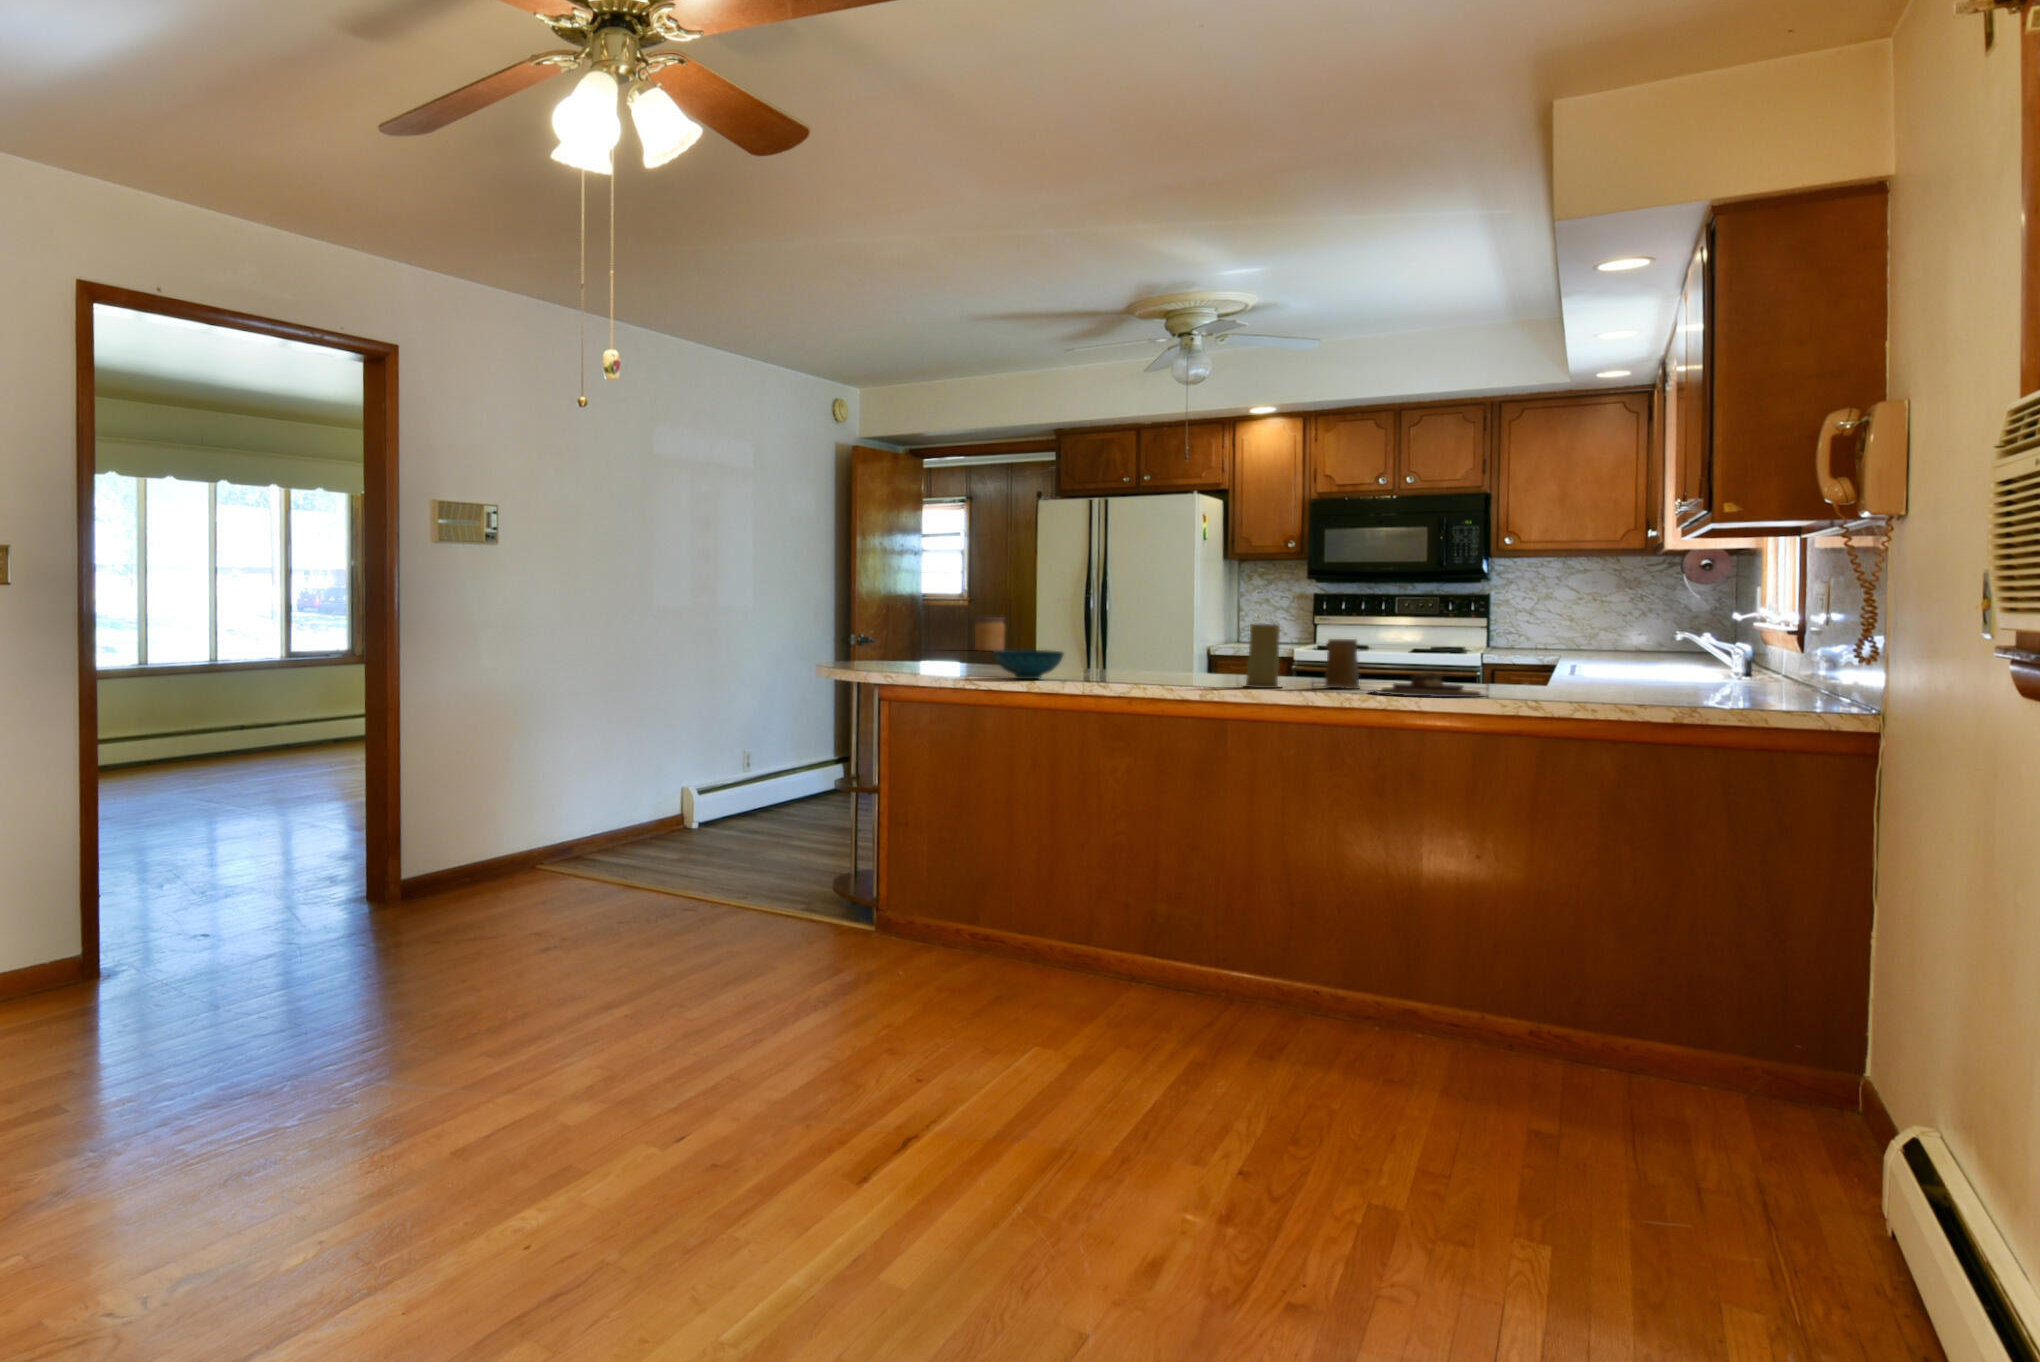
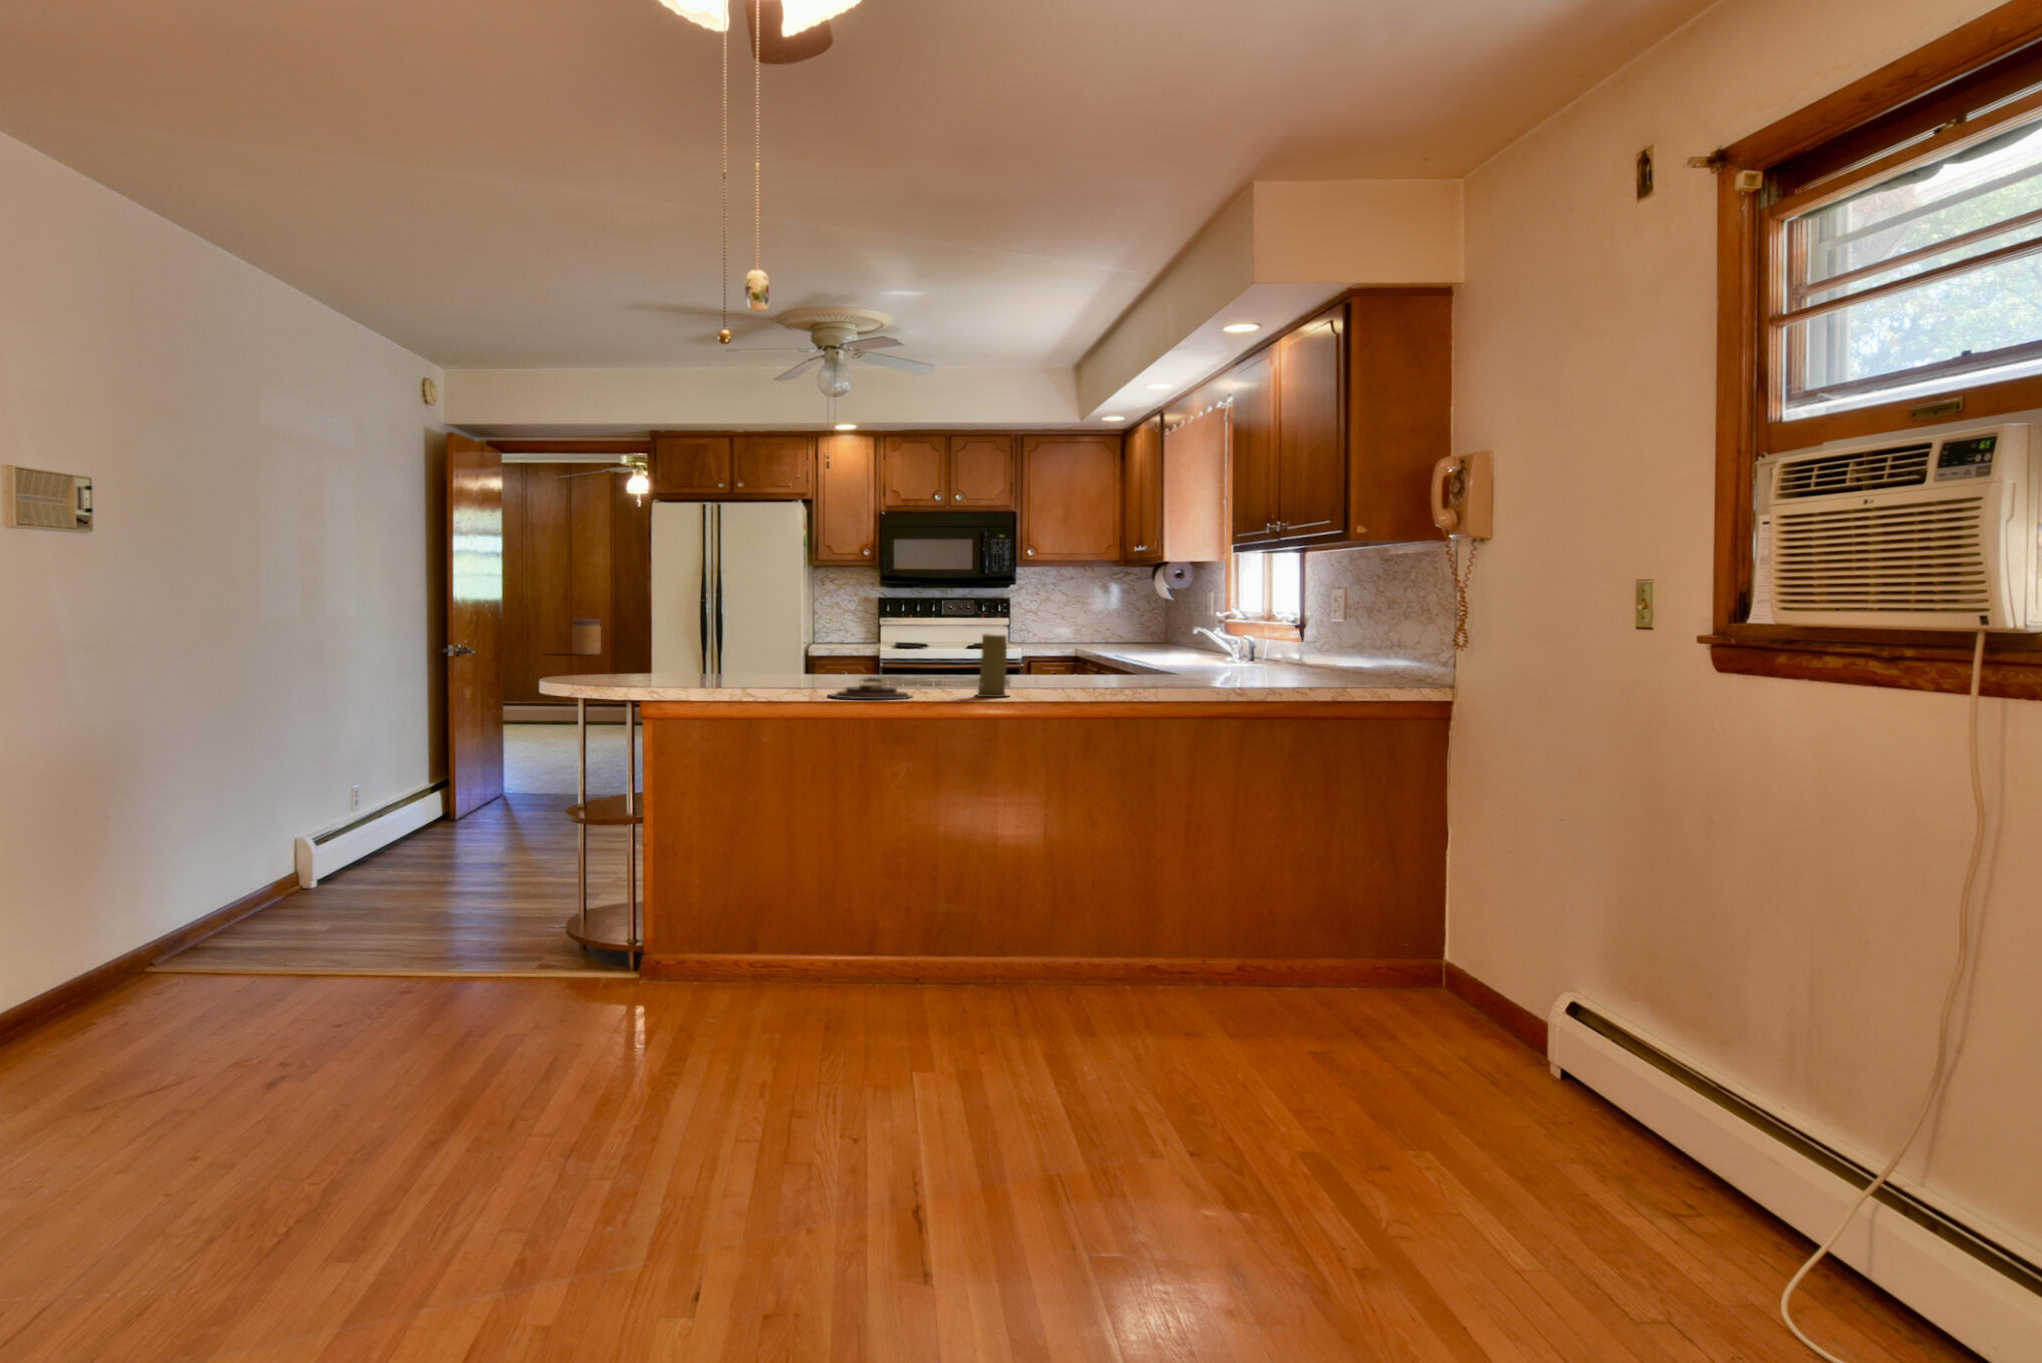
mug: present [1325,639,1359,689] -> none [1038,648,1068,695]
bowl: present [993,650,1064,679] -> none [723,663,794,694]
plate: present [1371,673,1482,697] -> present [830,678,913,699]

